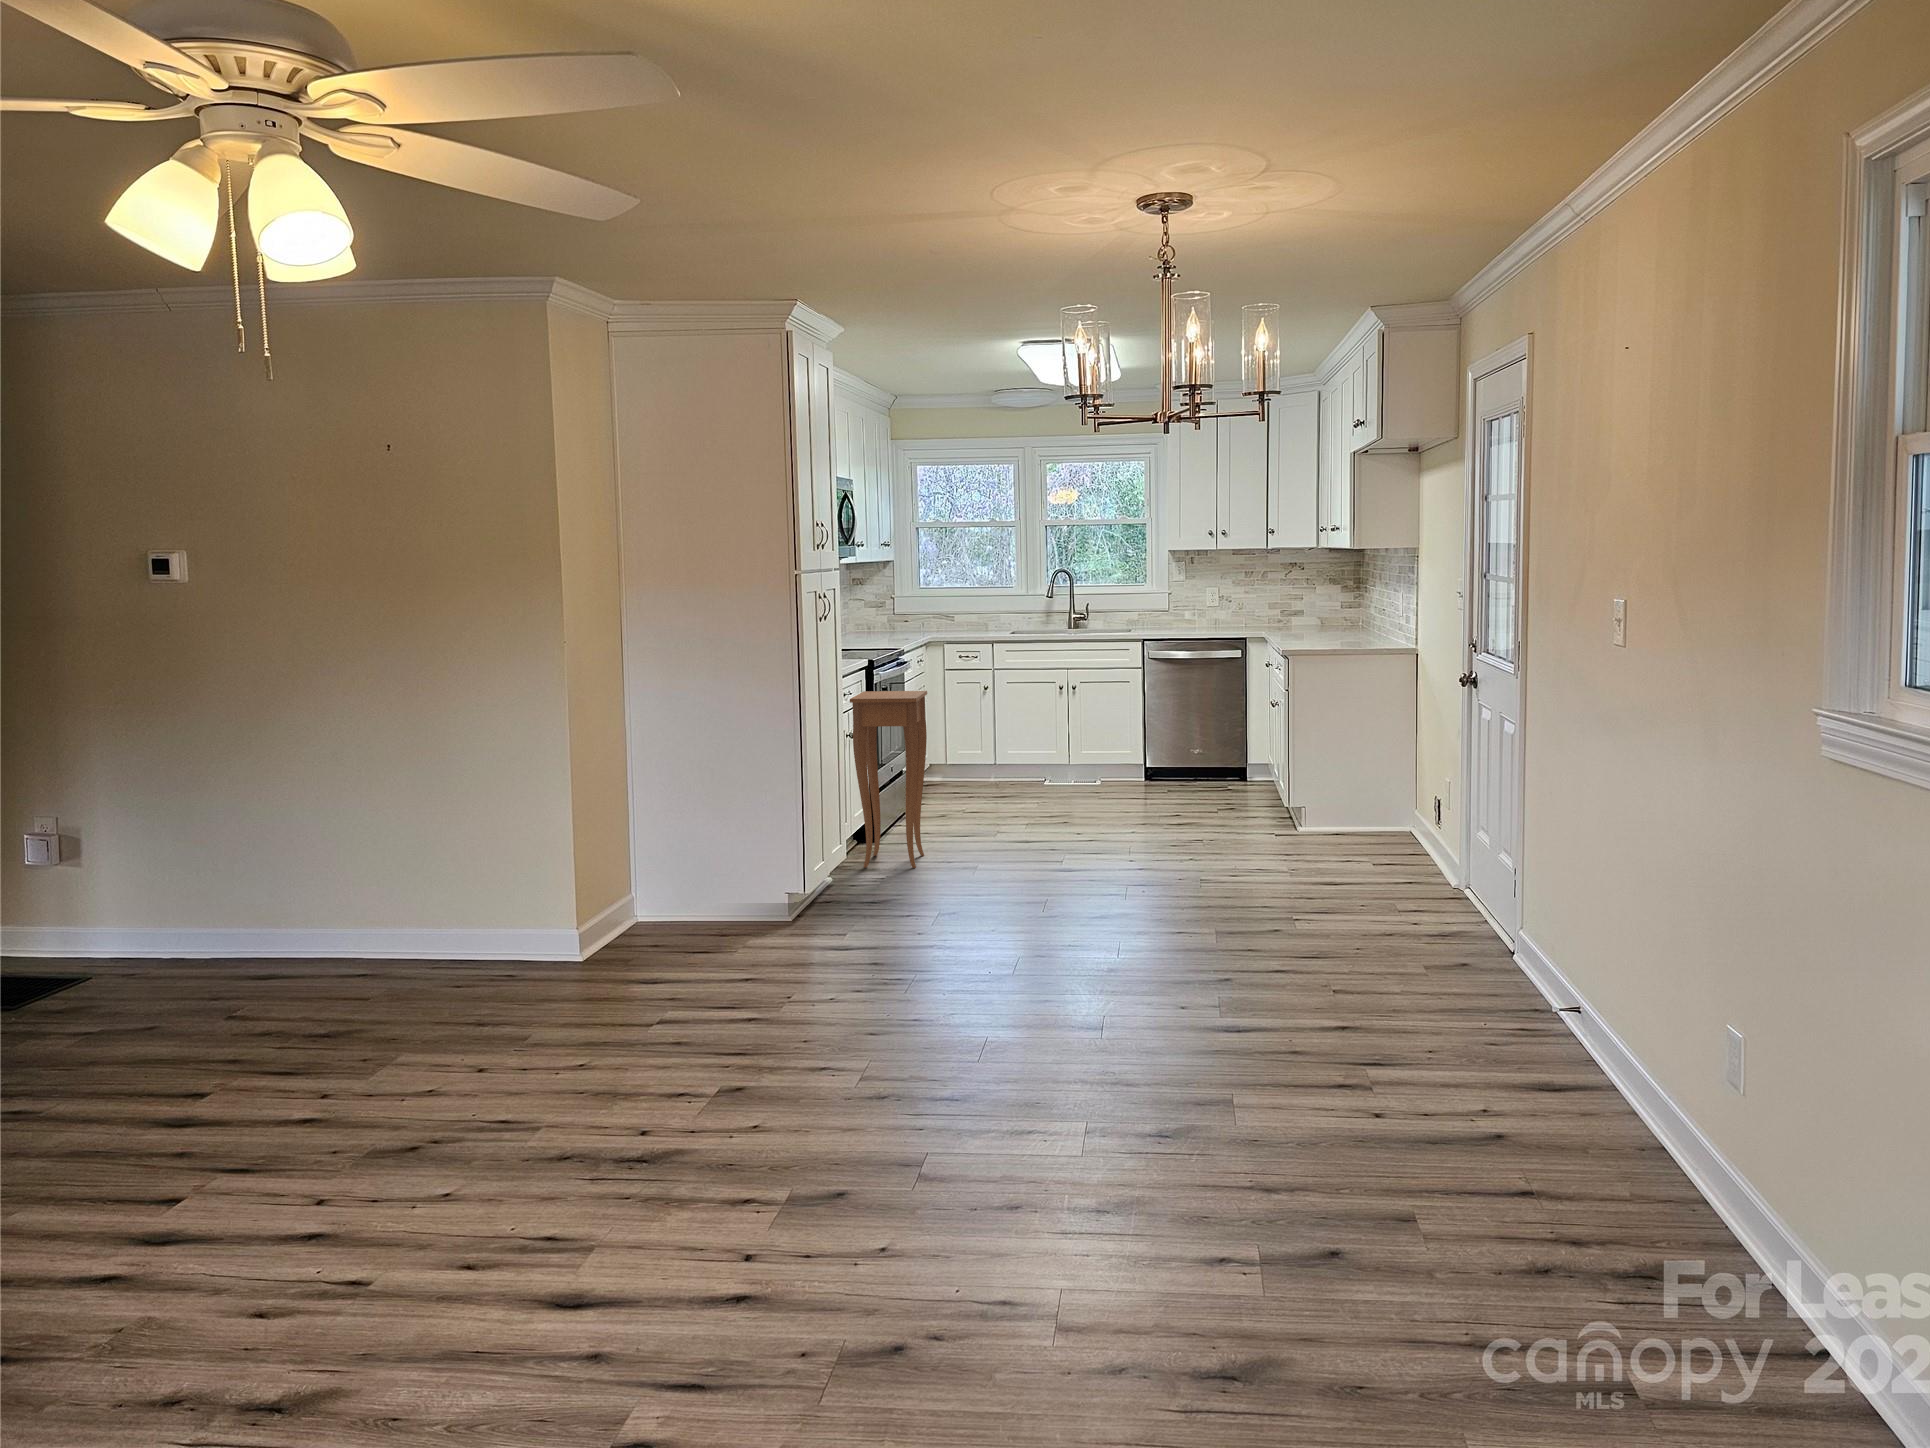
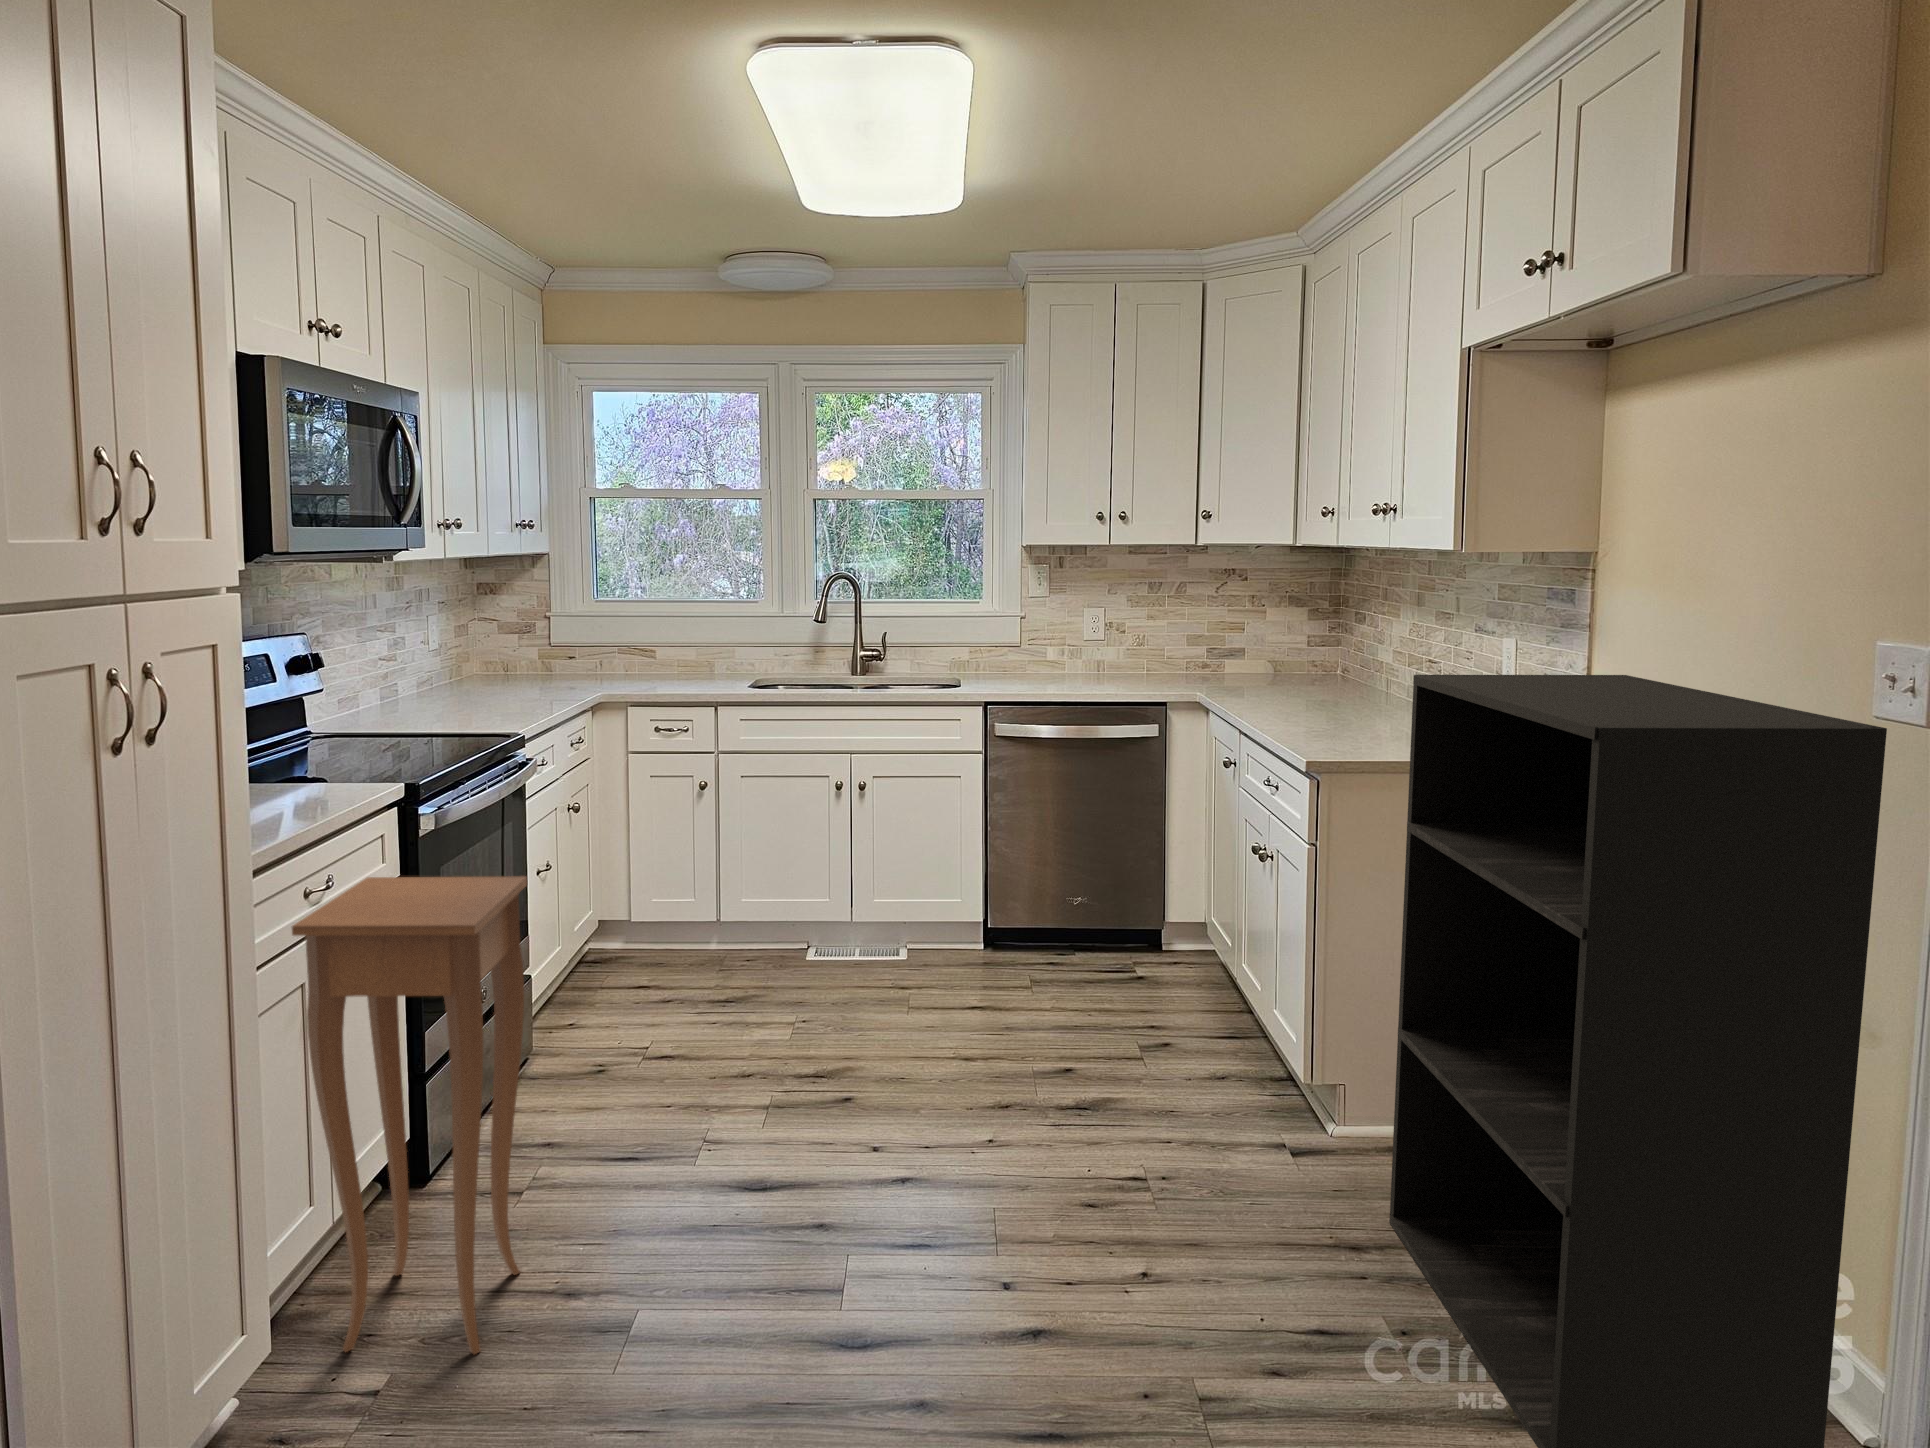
bookshelf: none [1297,603,1412,885] -> present [1389,675,1887,1448]

